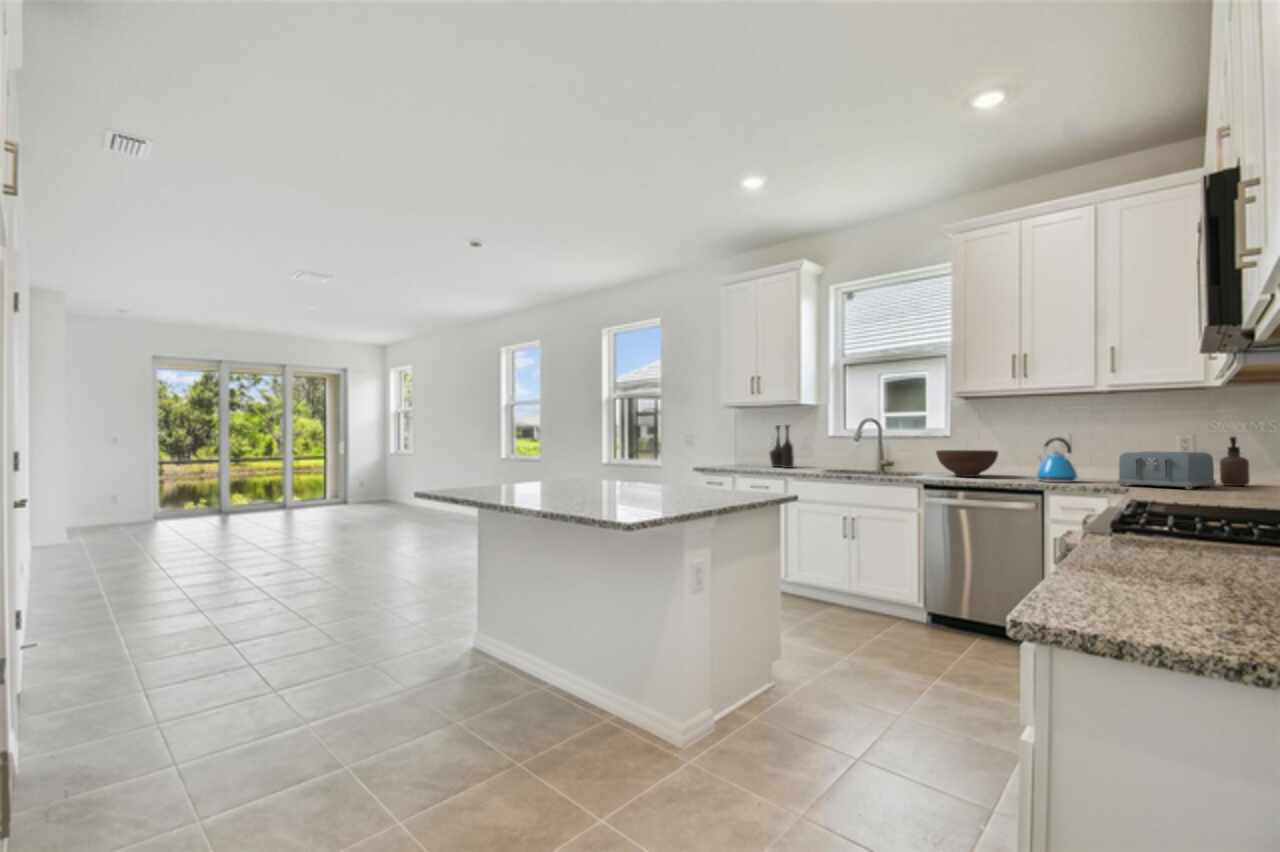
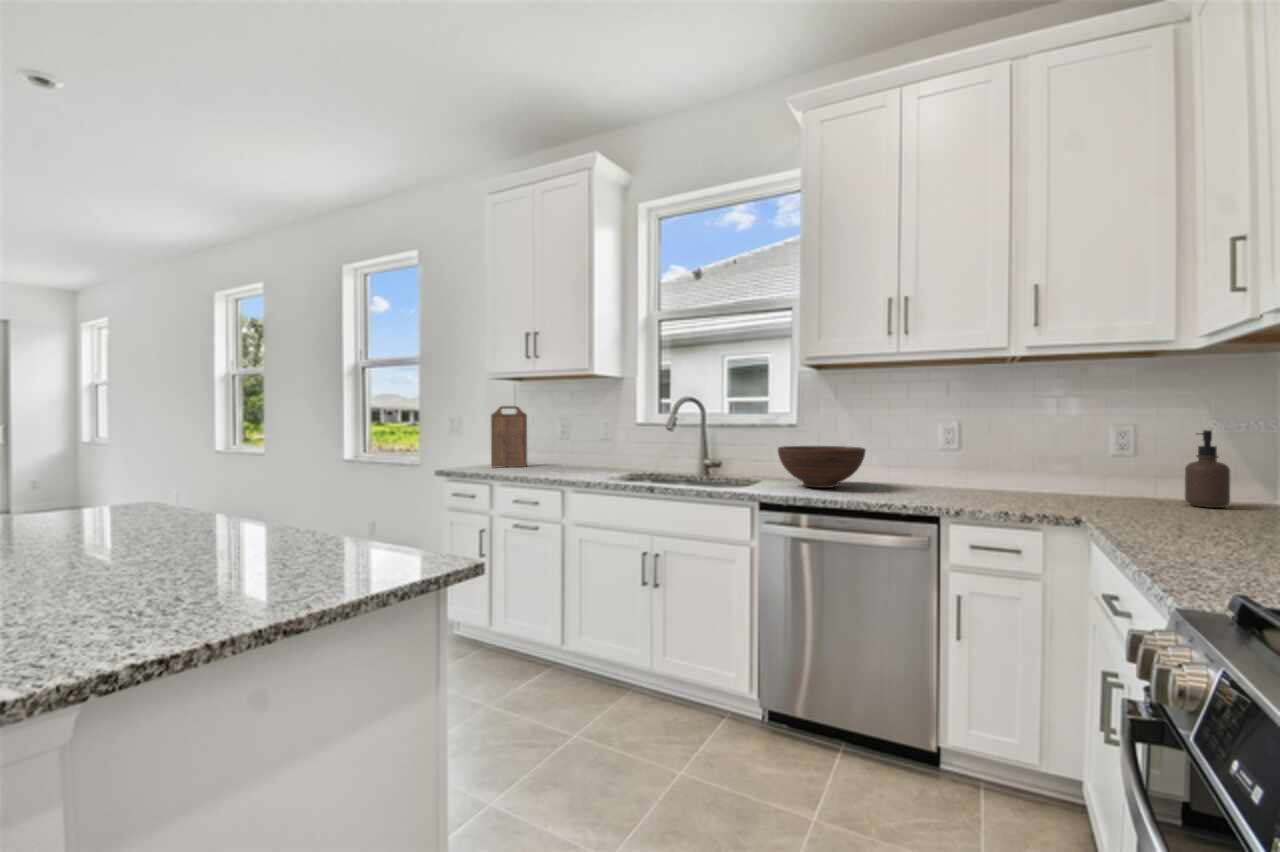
vase: present [770,424,794,468] -> none [554,405,587,469]
cutting board: none [726,425,750,467] -> present [491,406,527,468]
kettle: present [1037,437,1078,482] -> none [923,429,990,502]
toaster: present [1117,452,1216,489] -> none [1053,453,1191,521]

